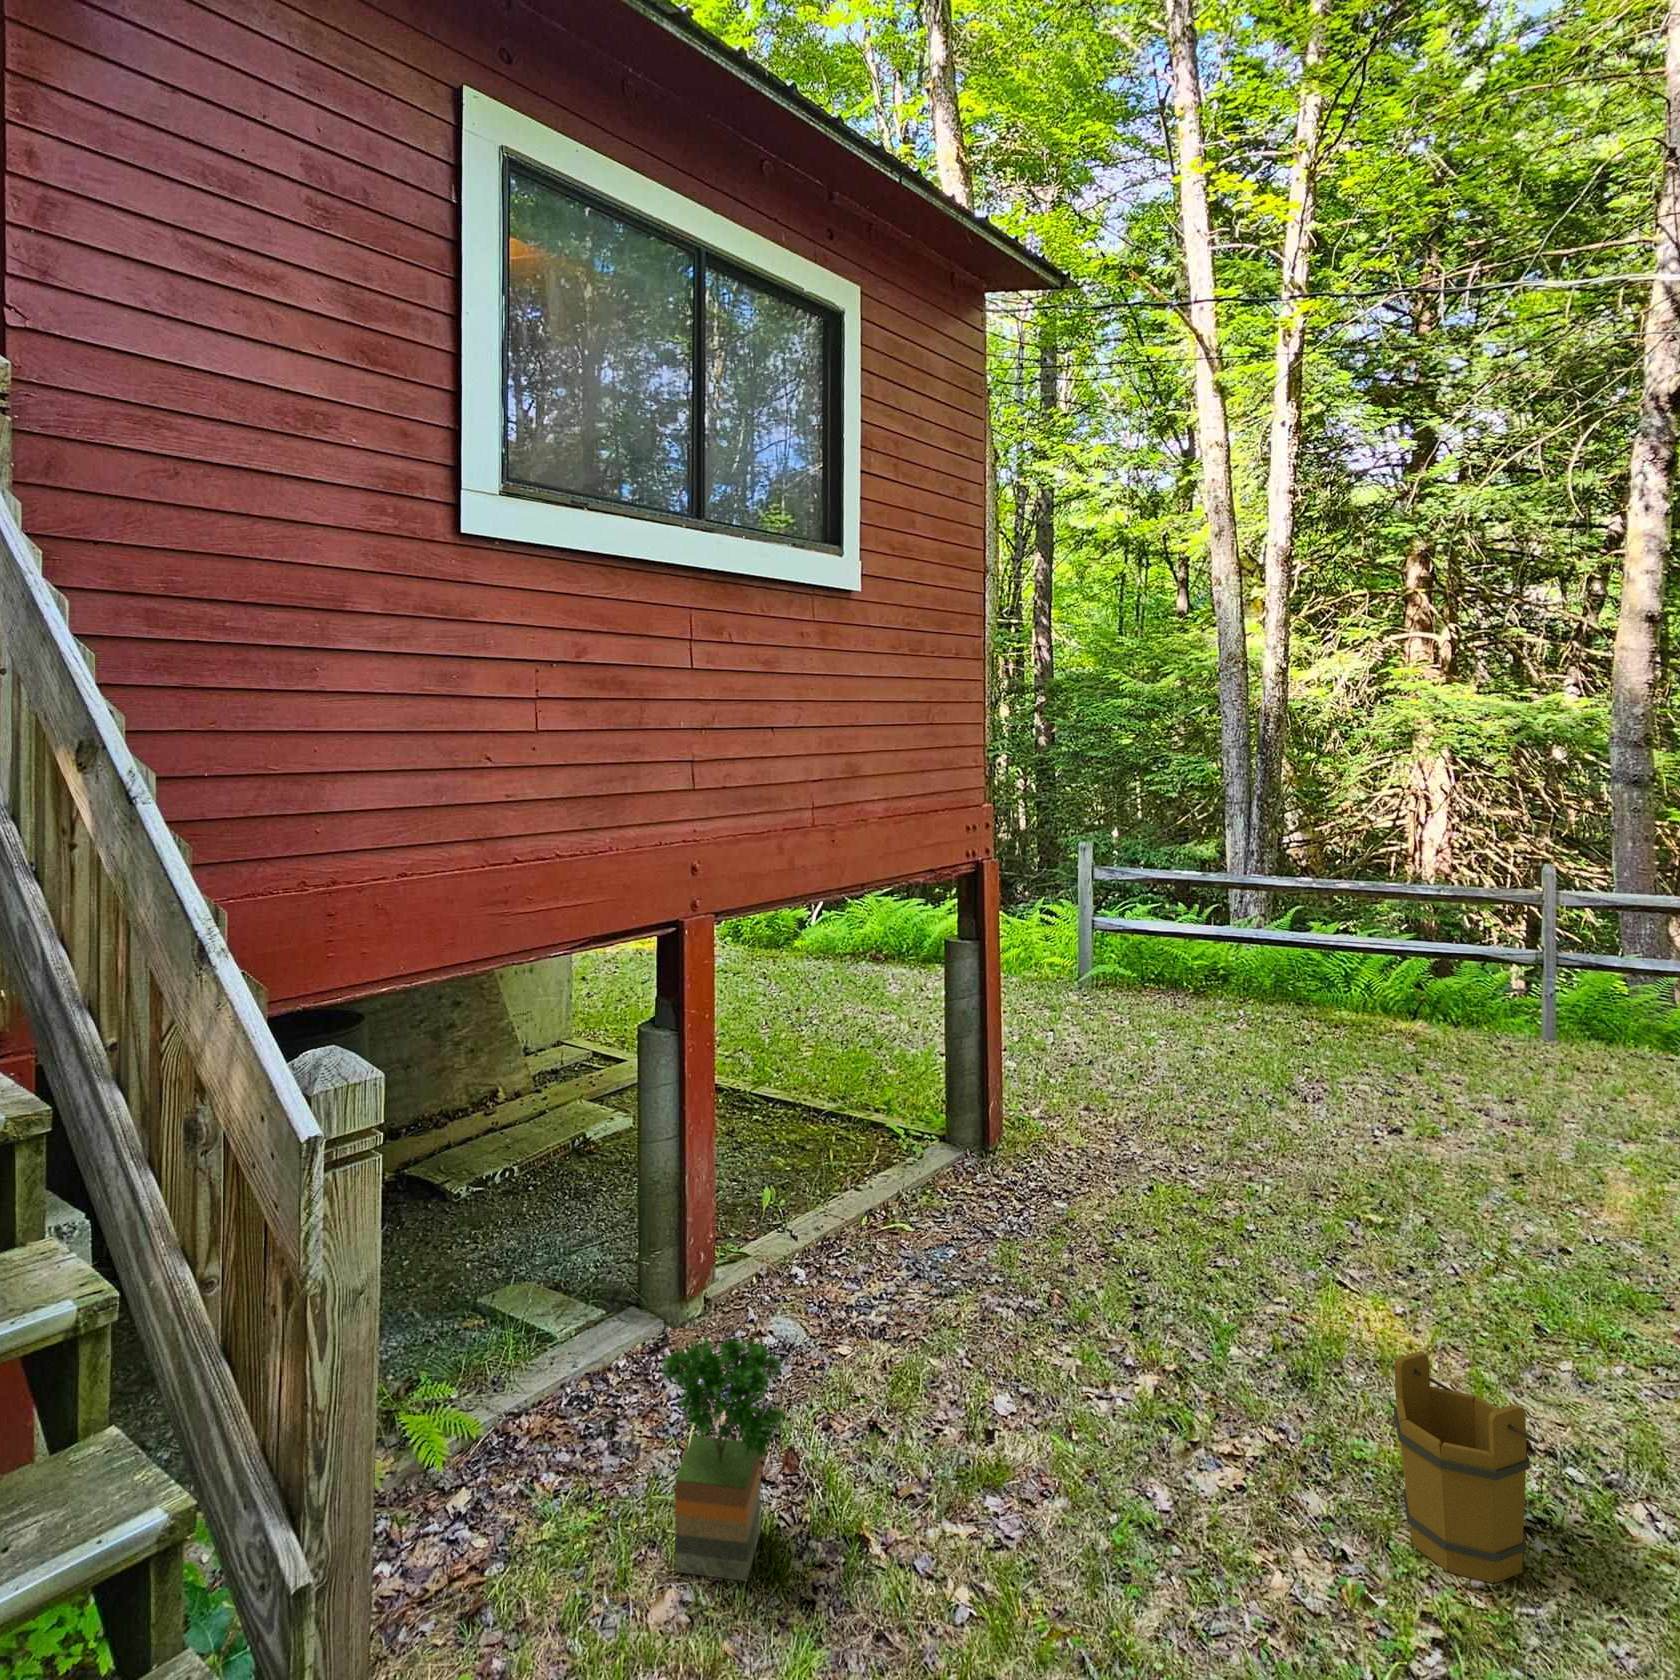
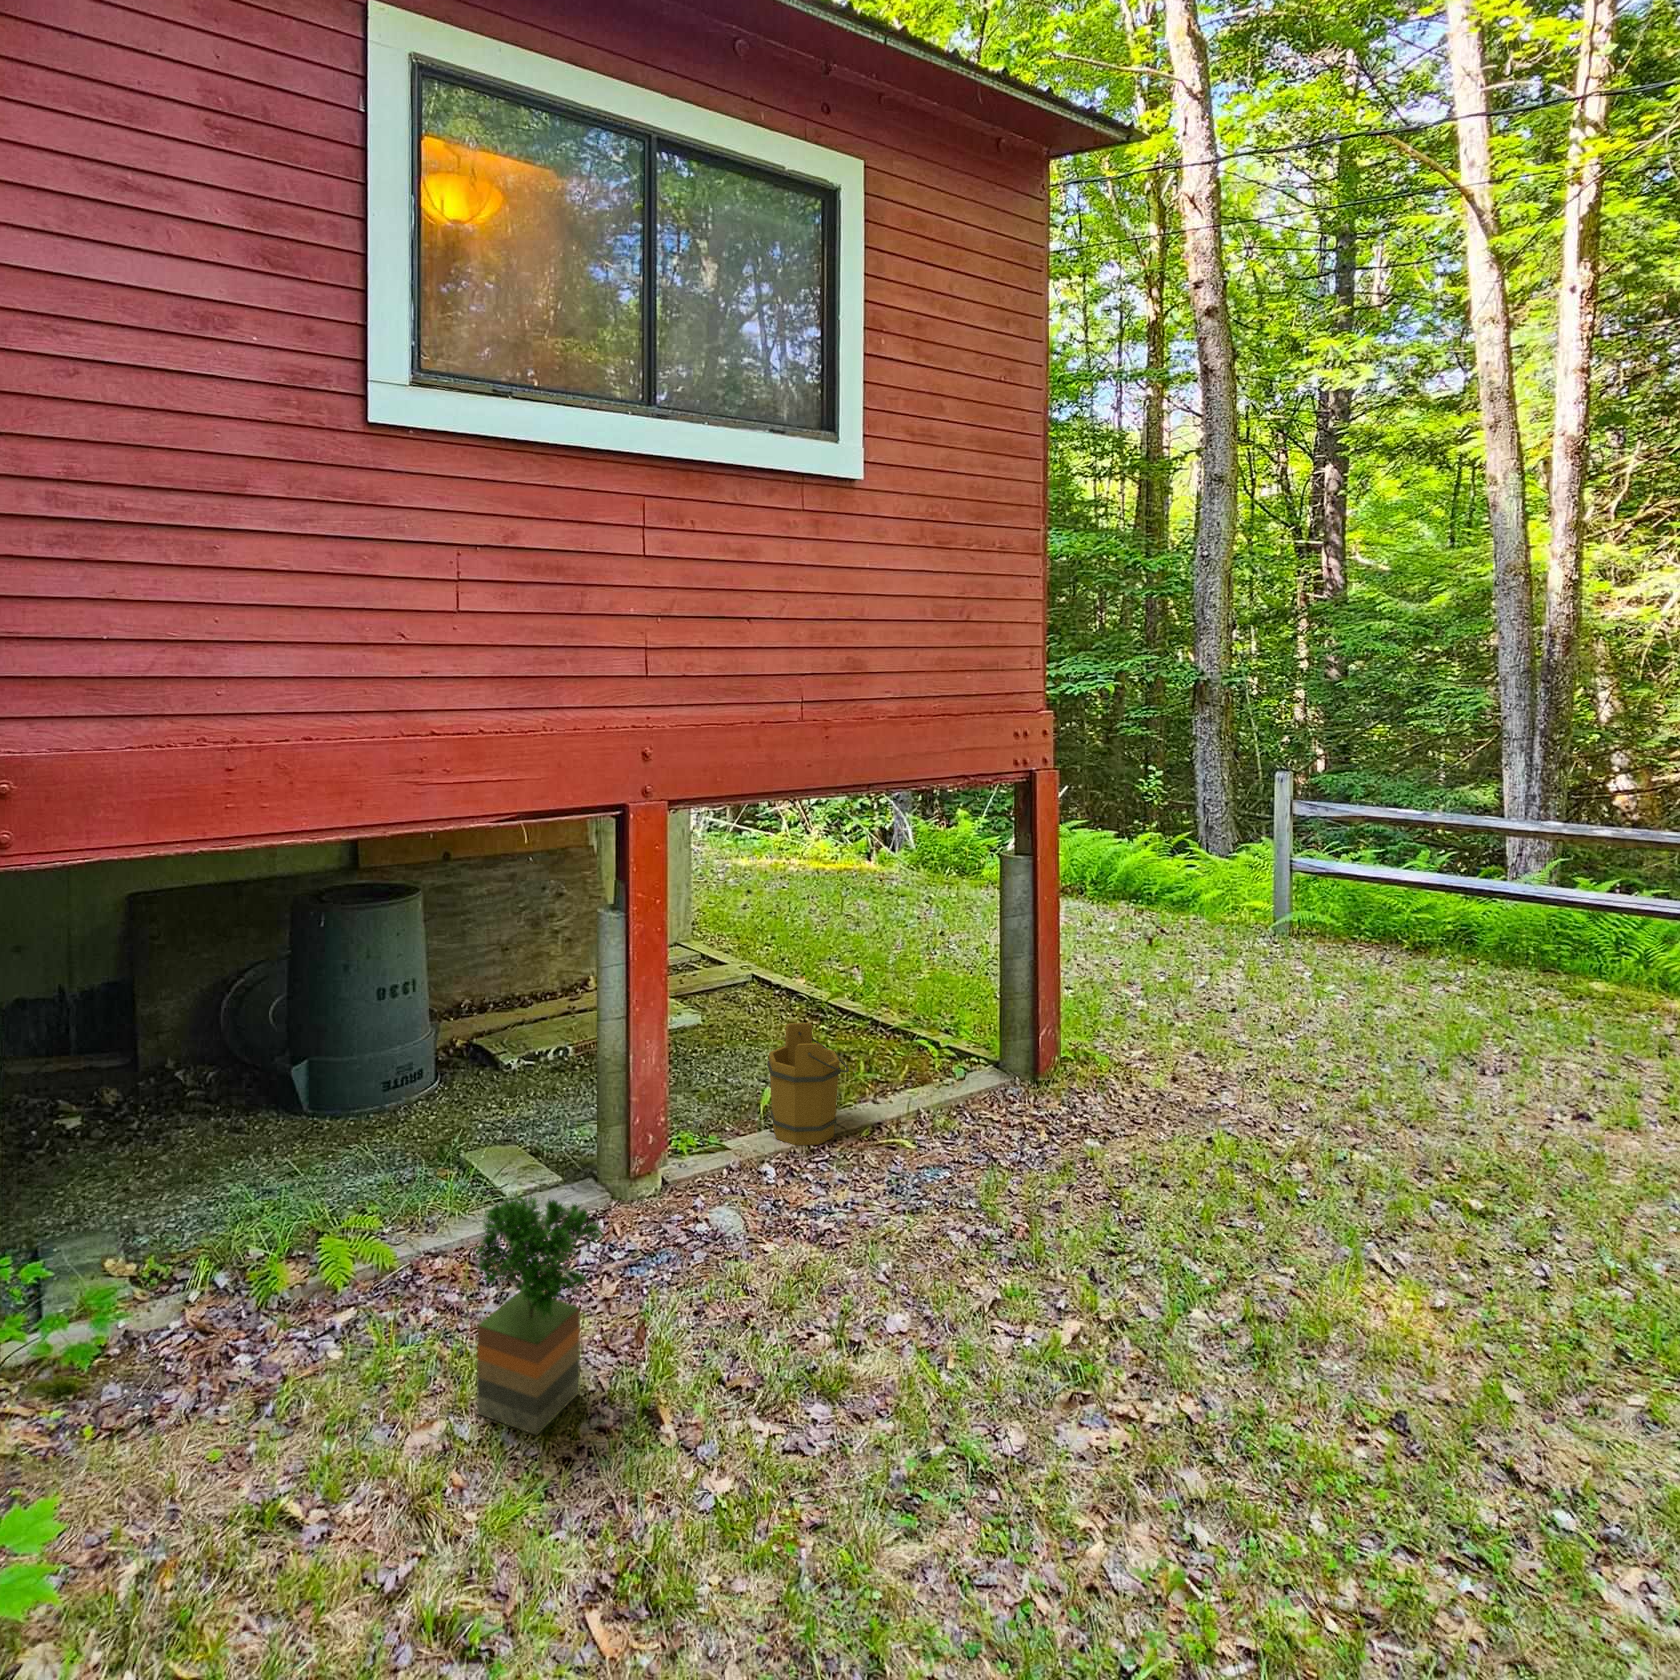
bucket: present [1394,1351,1539,1583] -> present [767,1023,849,1145]

